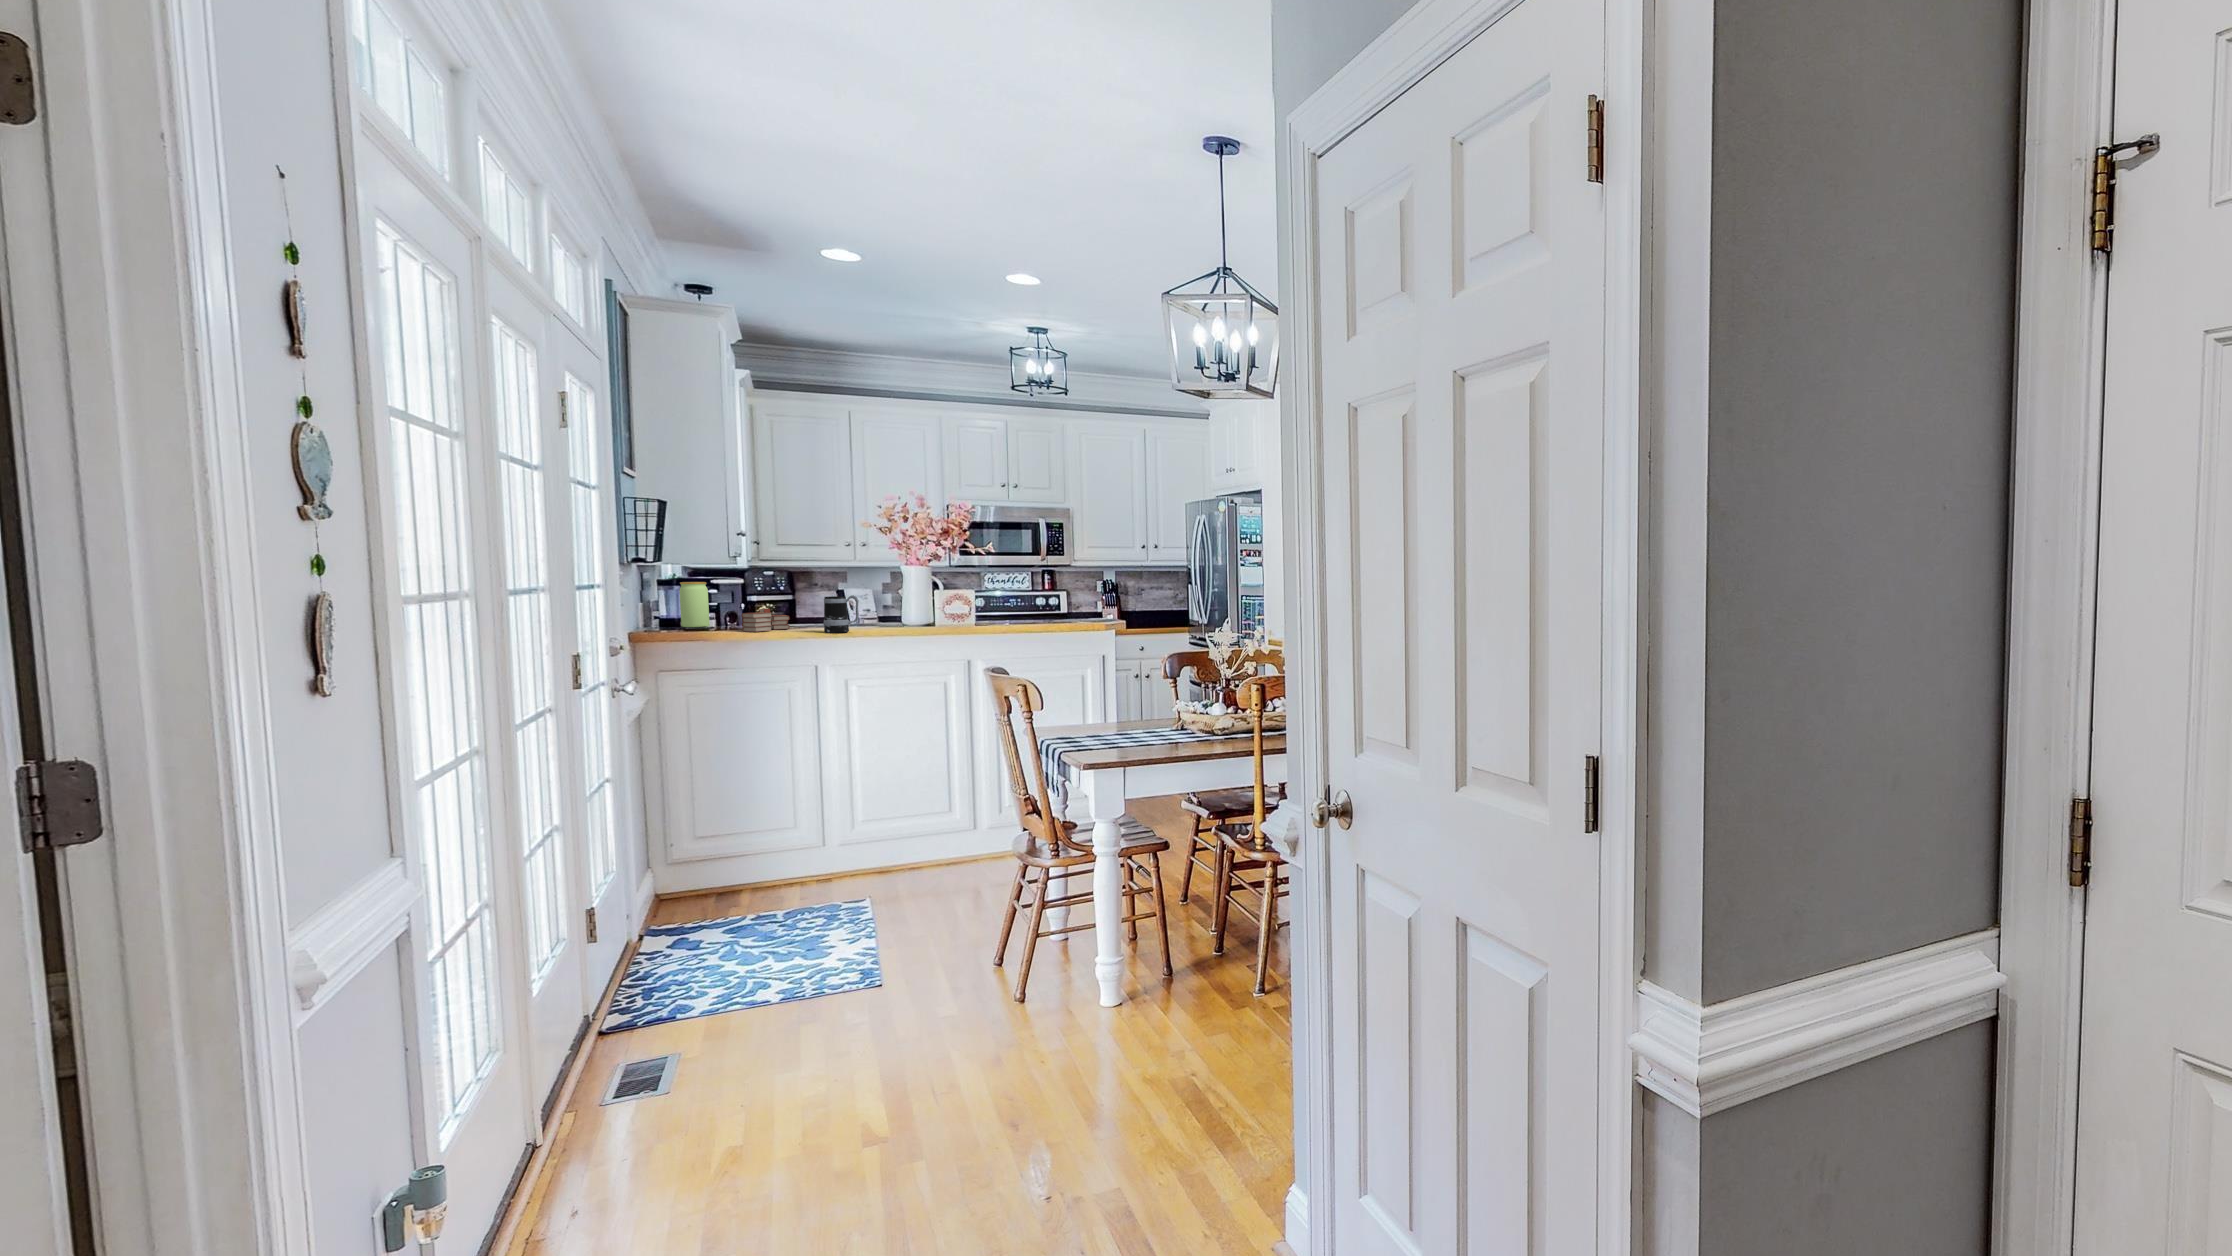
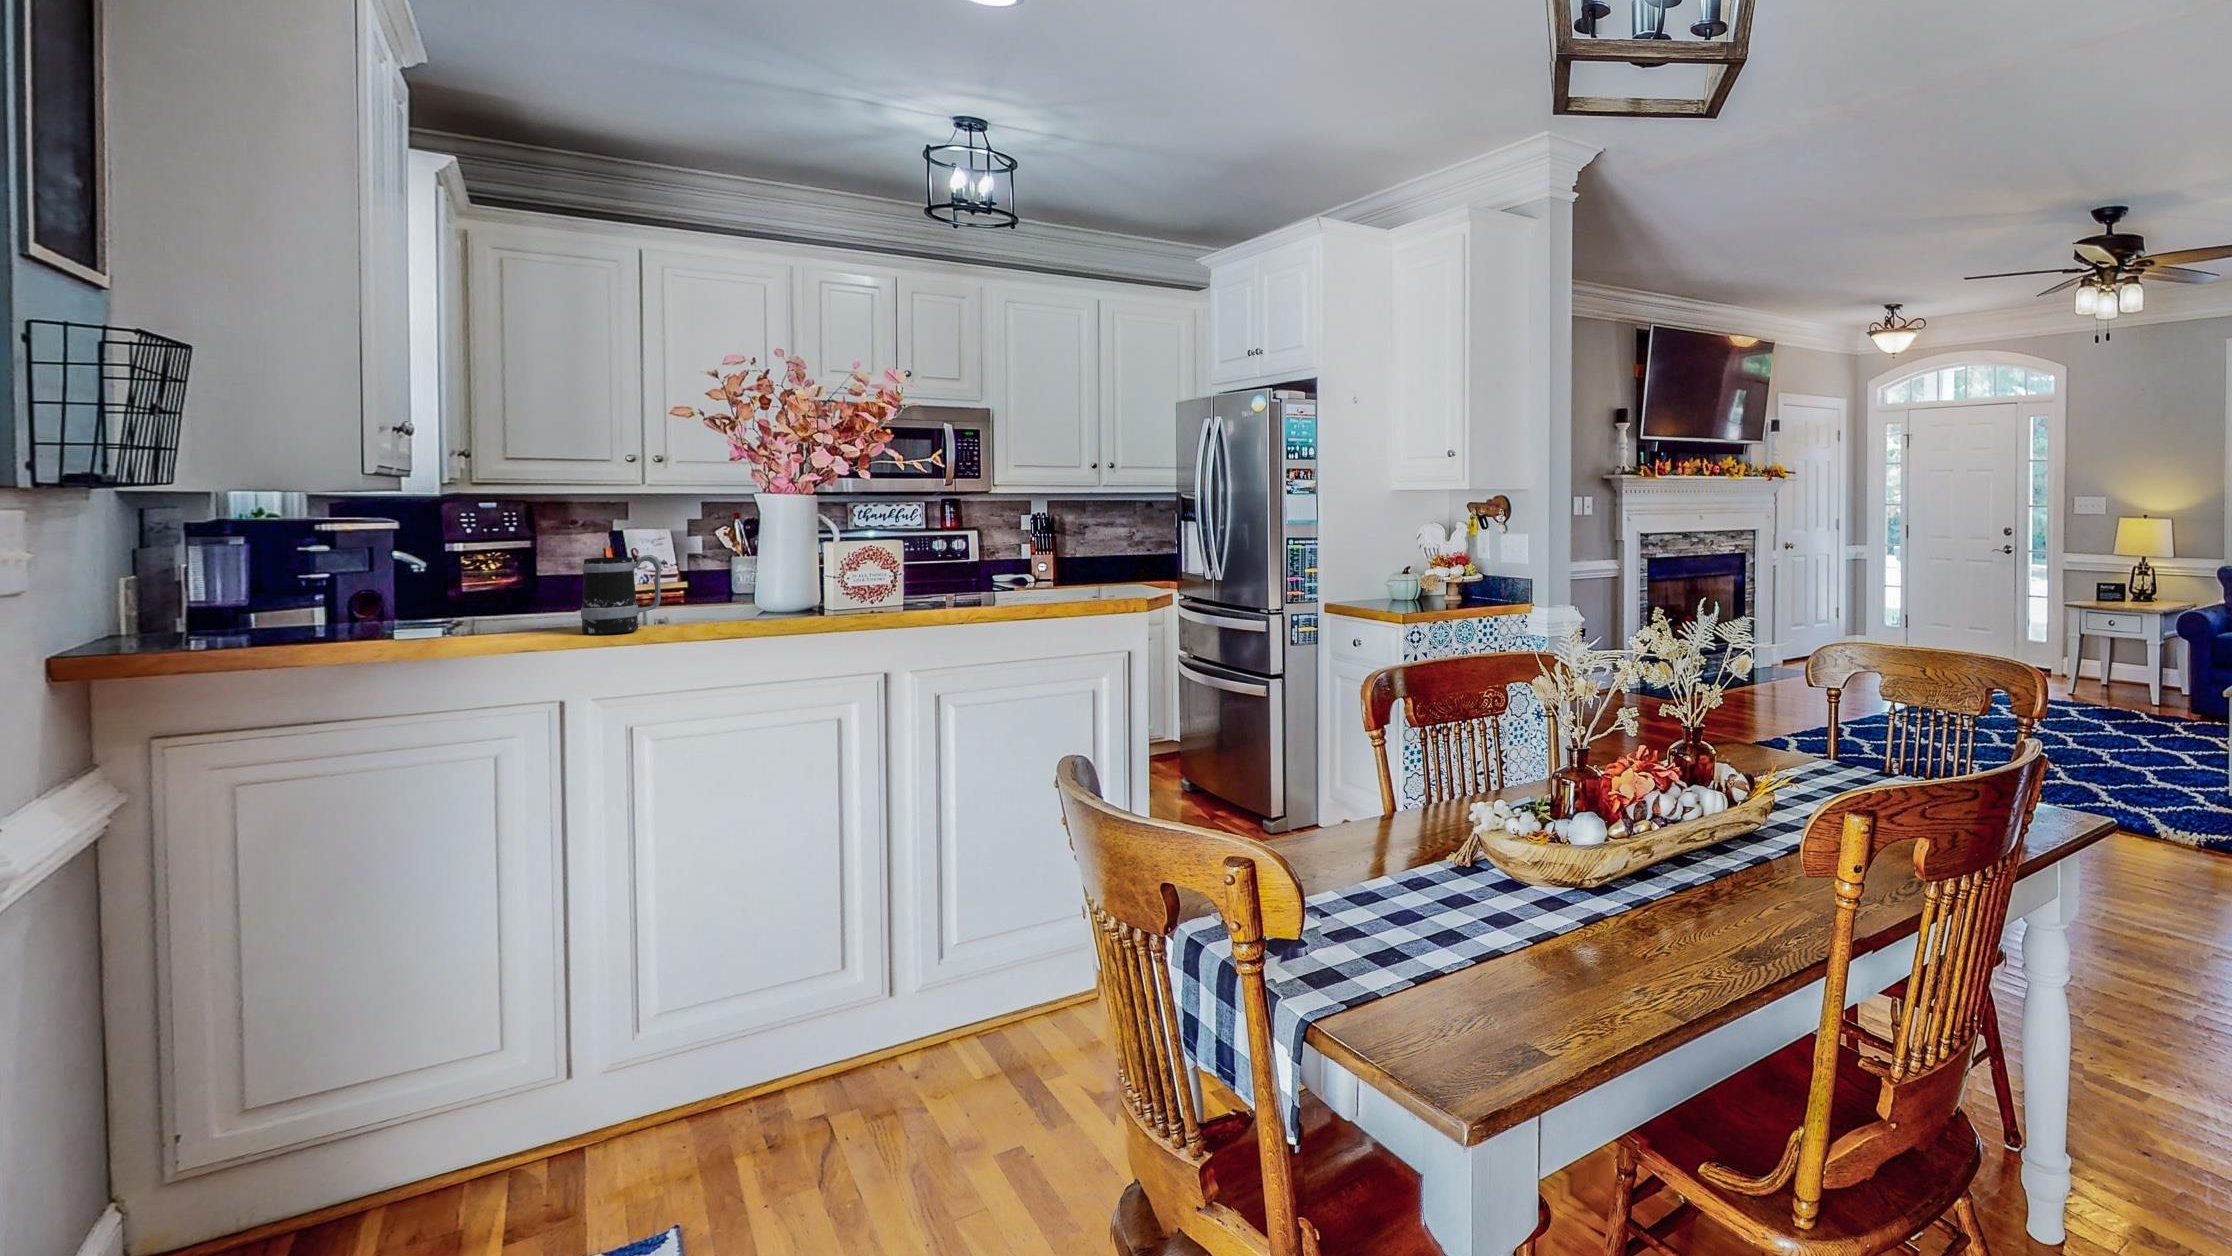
jar: present [679,582,710,627] -> none [238,529,313,627]
book: present [741,609,790,632] -> none [383,584,504,638]

